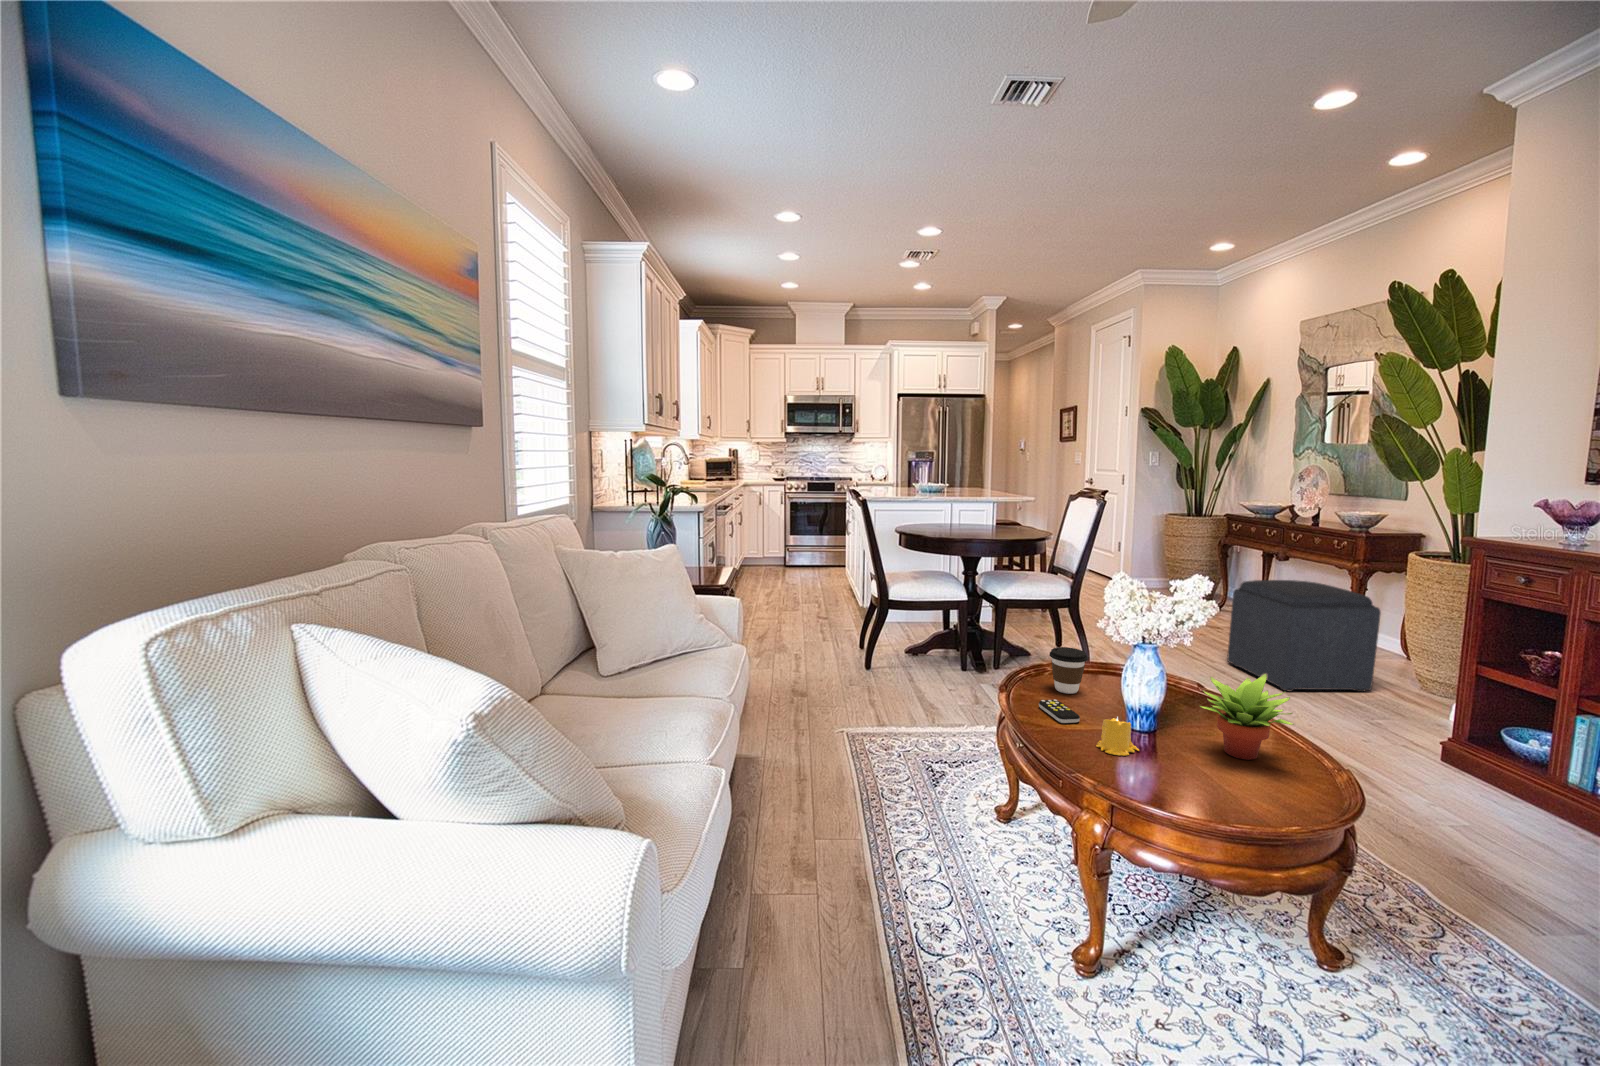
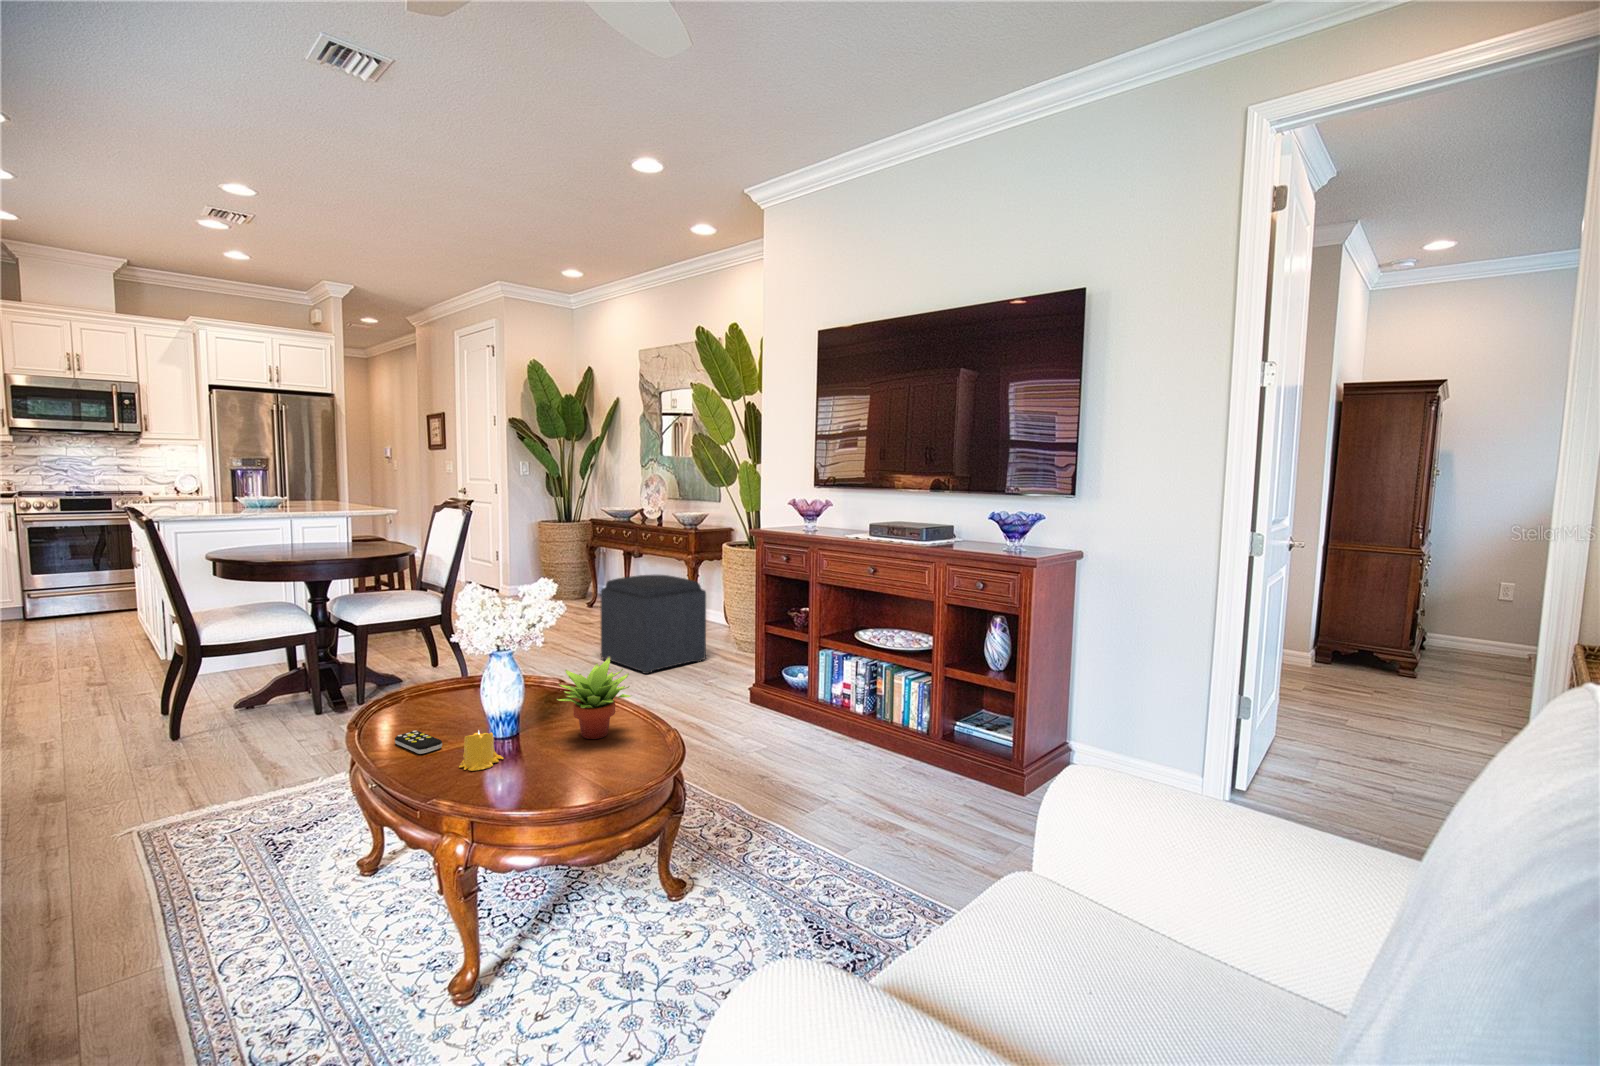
coffee cup: present [1049,647,1088,694] -> none [406,670,450,722]

